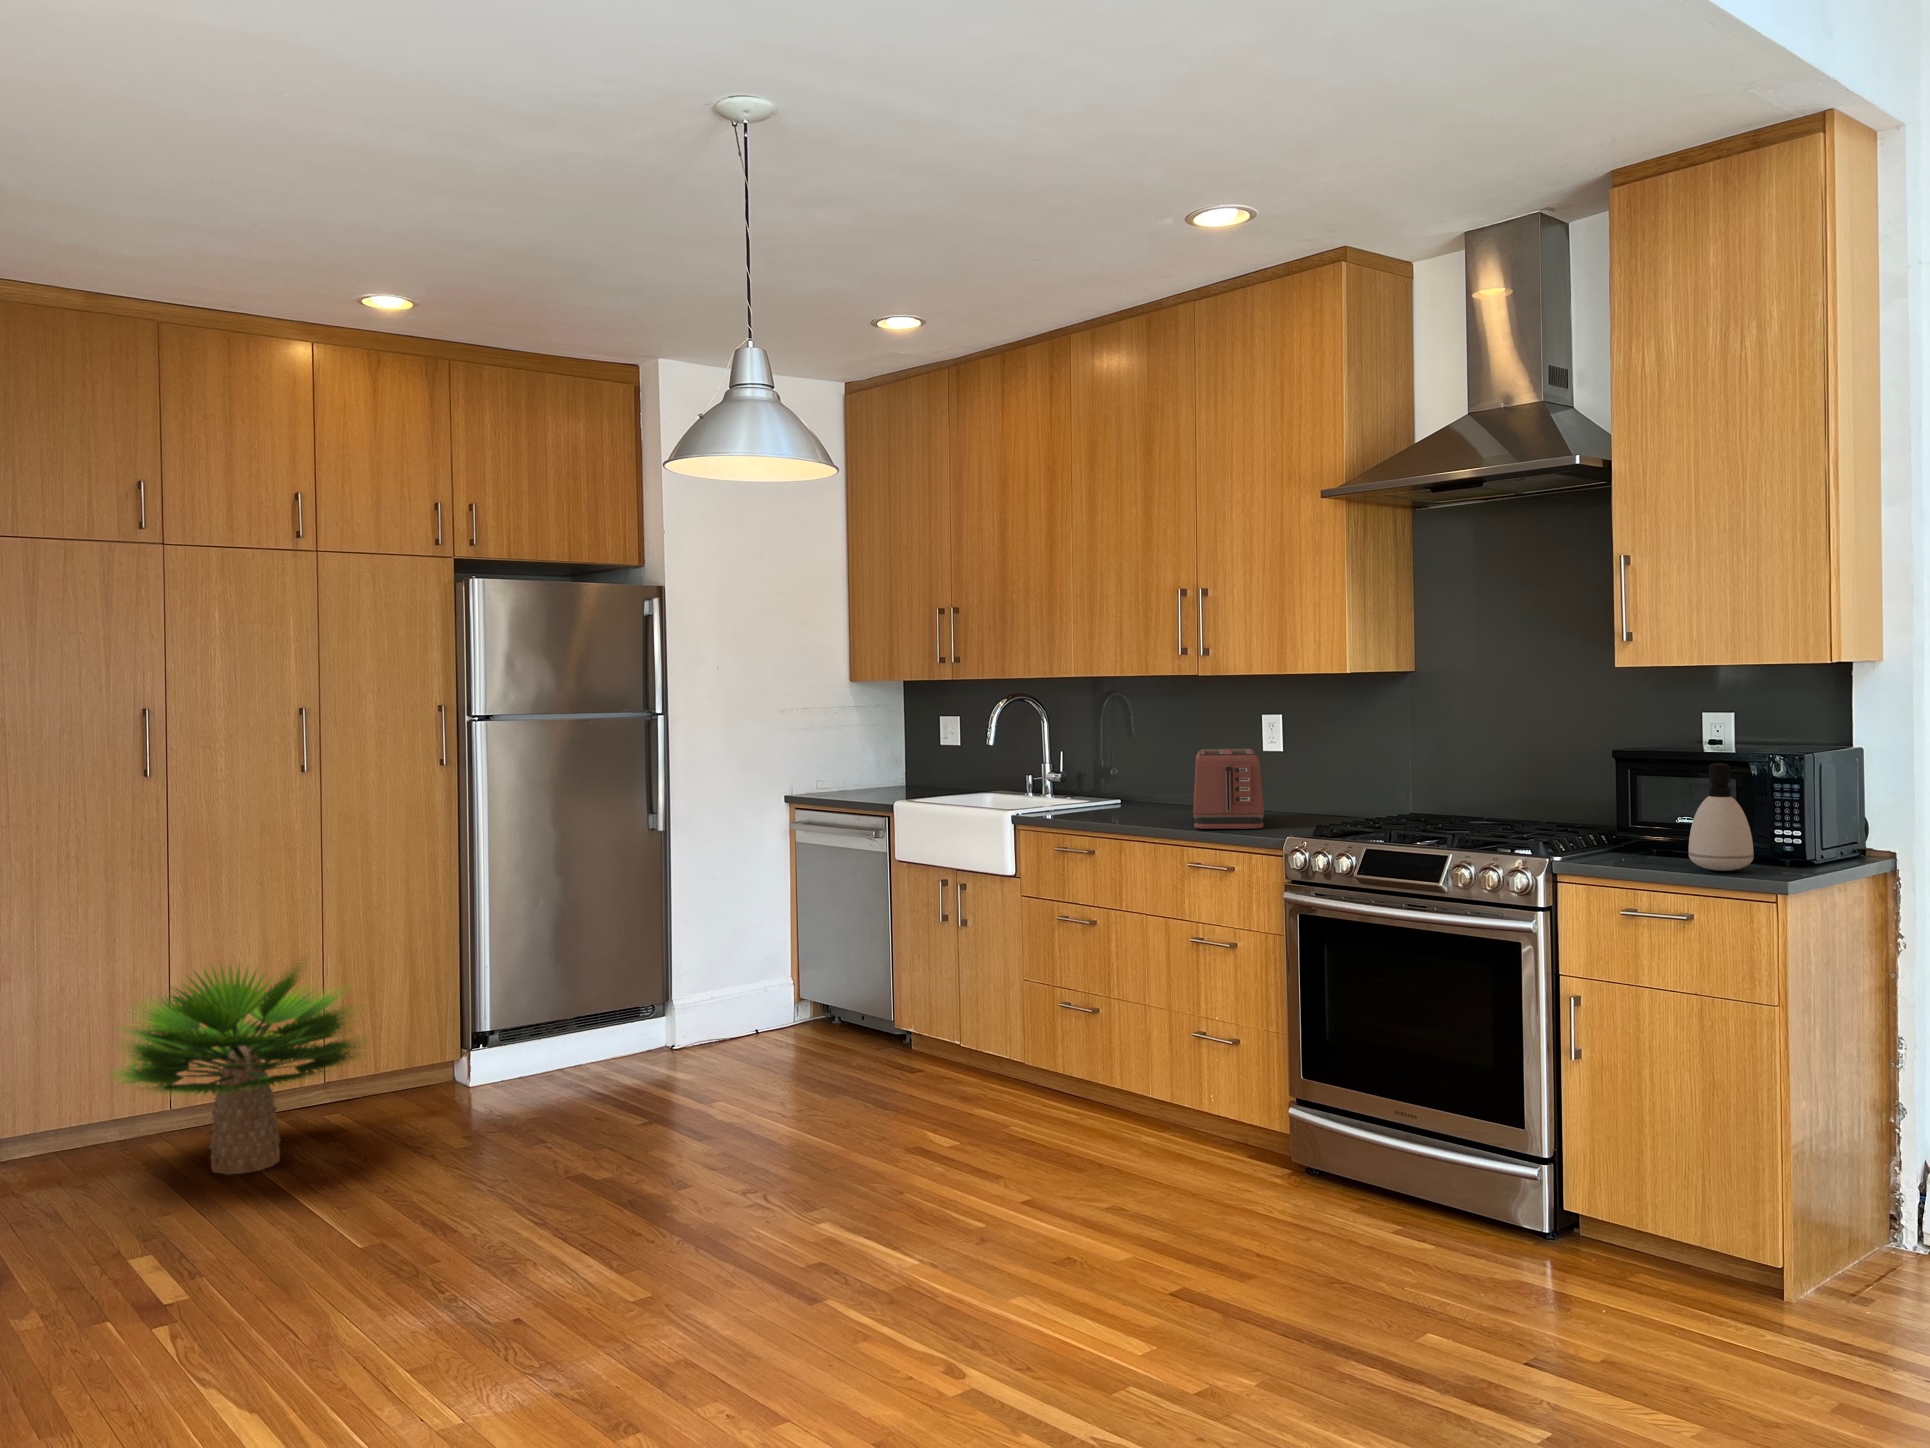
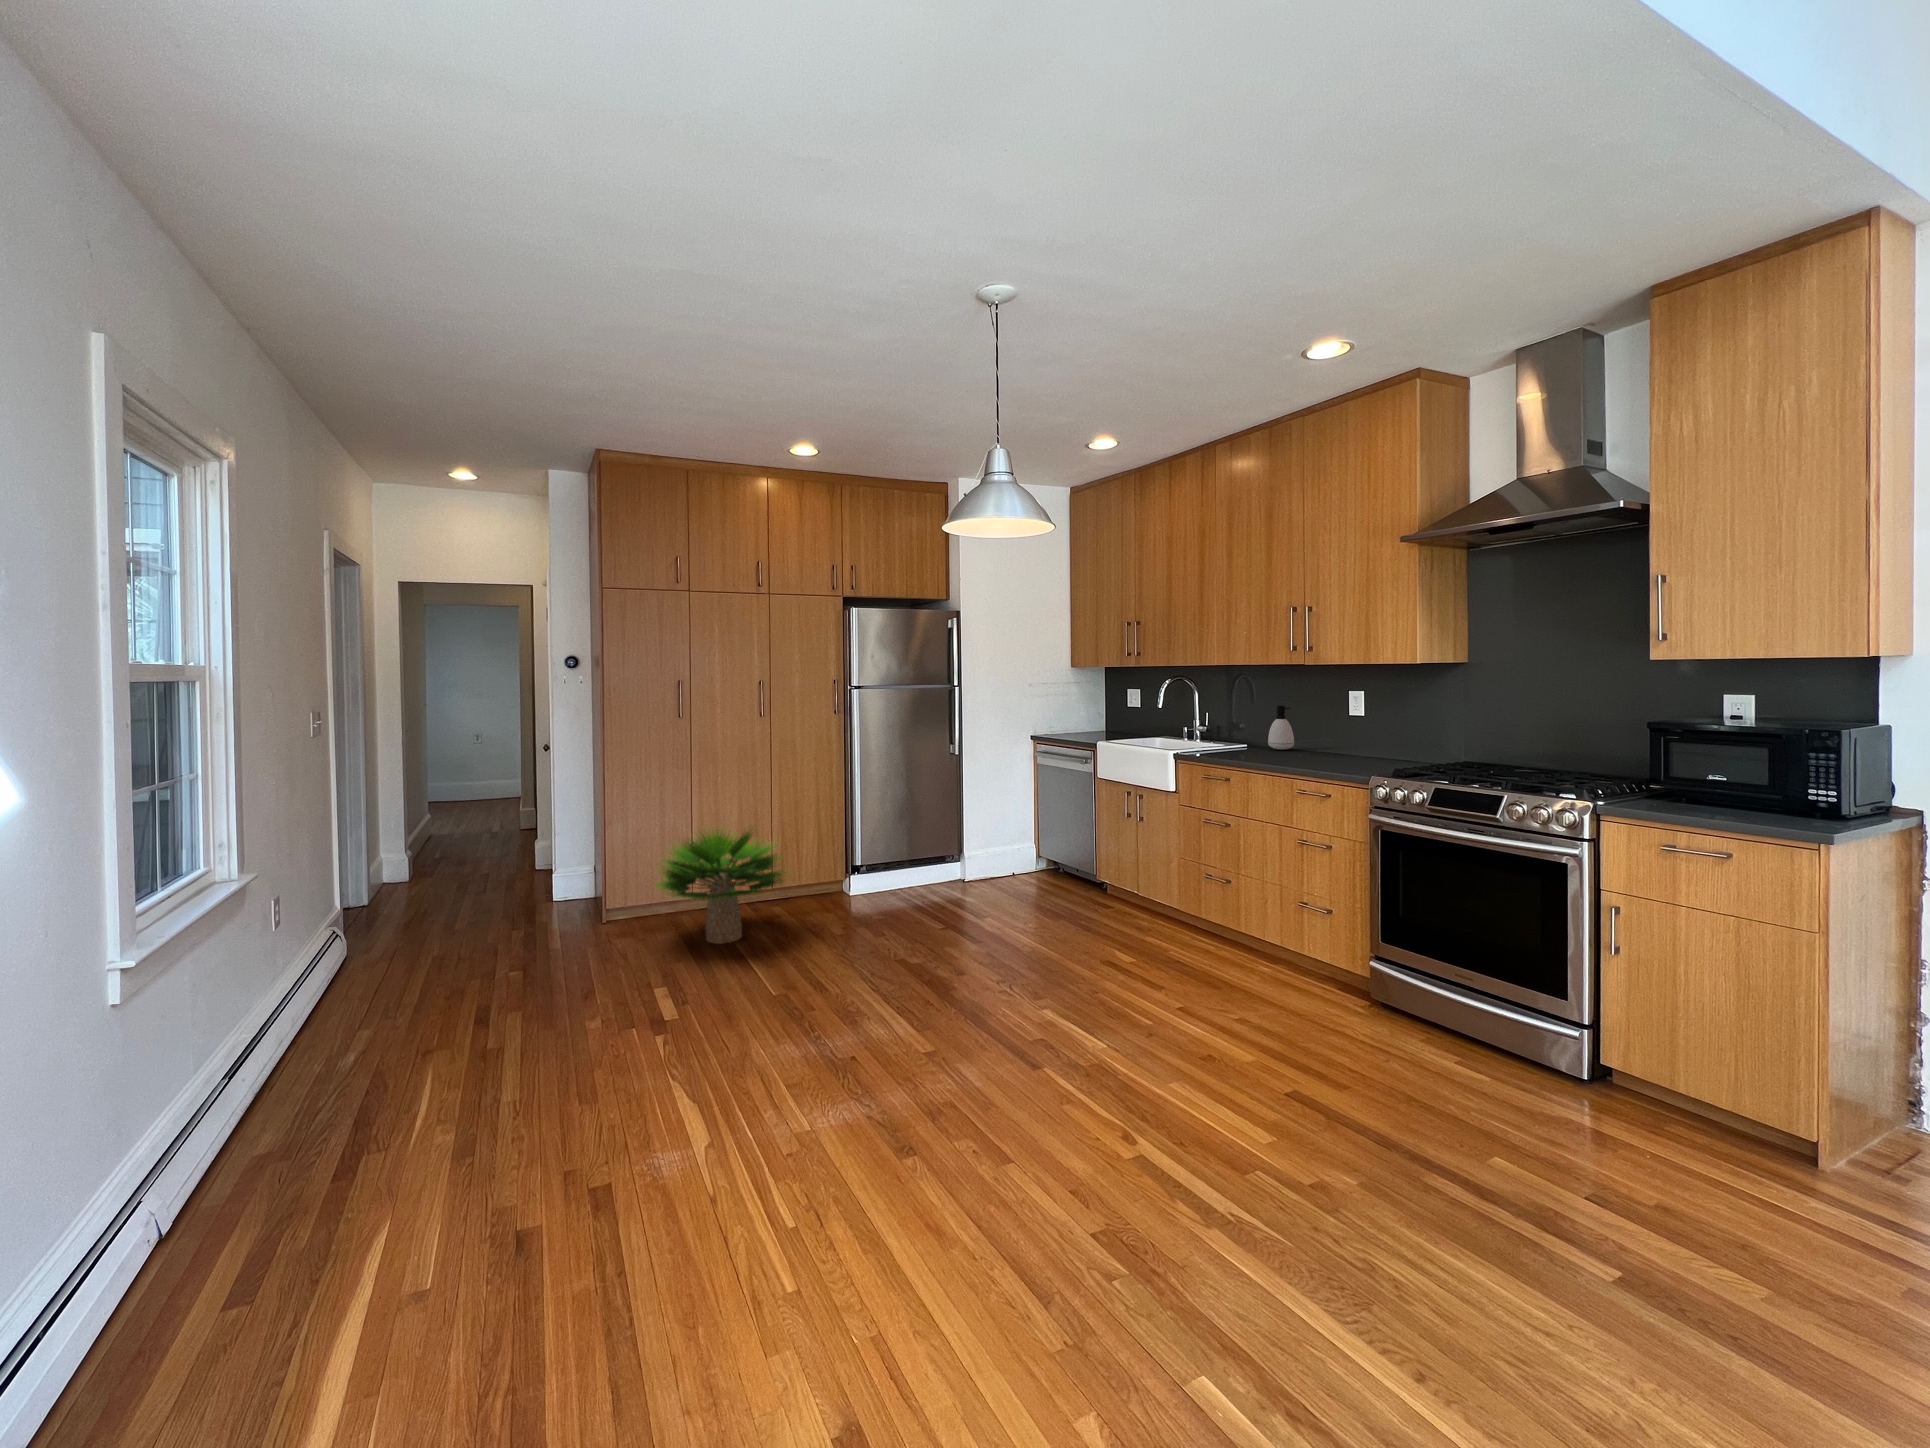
toaster: present [1193,749,1264,829] -> none [1299,714,1352,769]
soap dispenser: present [1689,763,1754,871] -> present [1268,705,1294,750]

